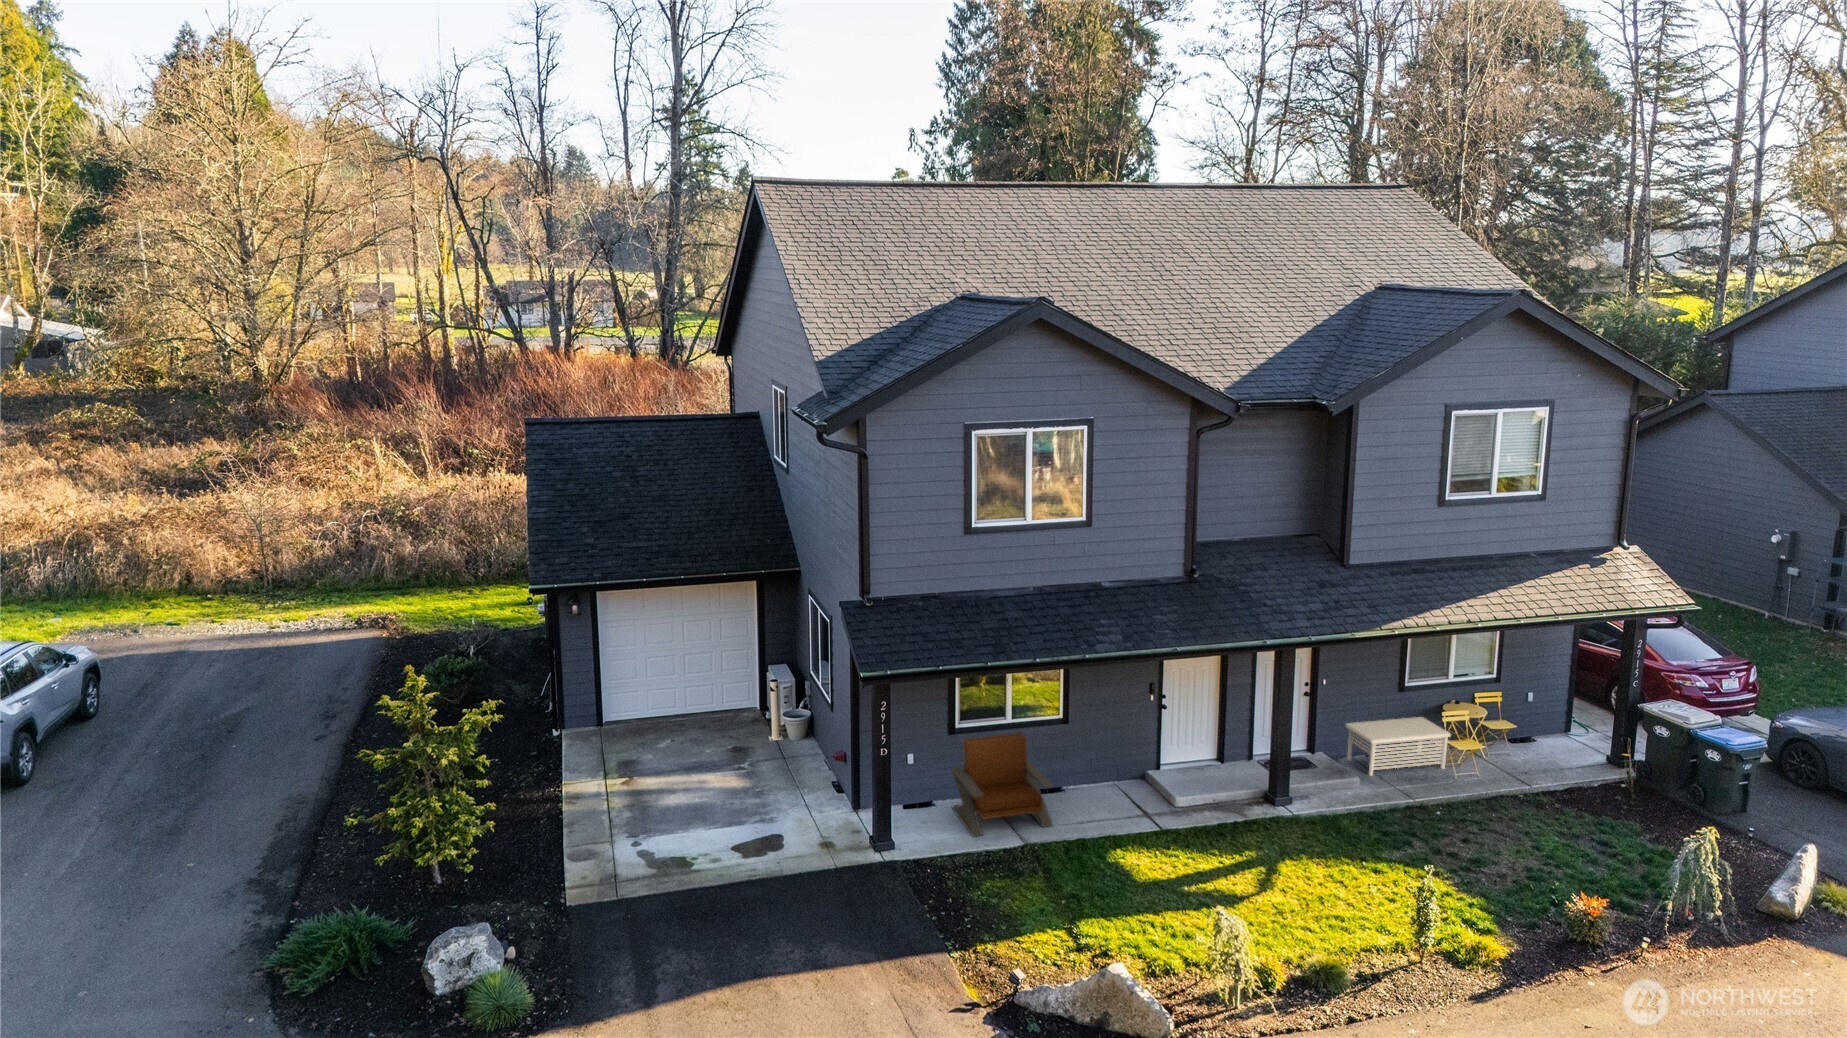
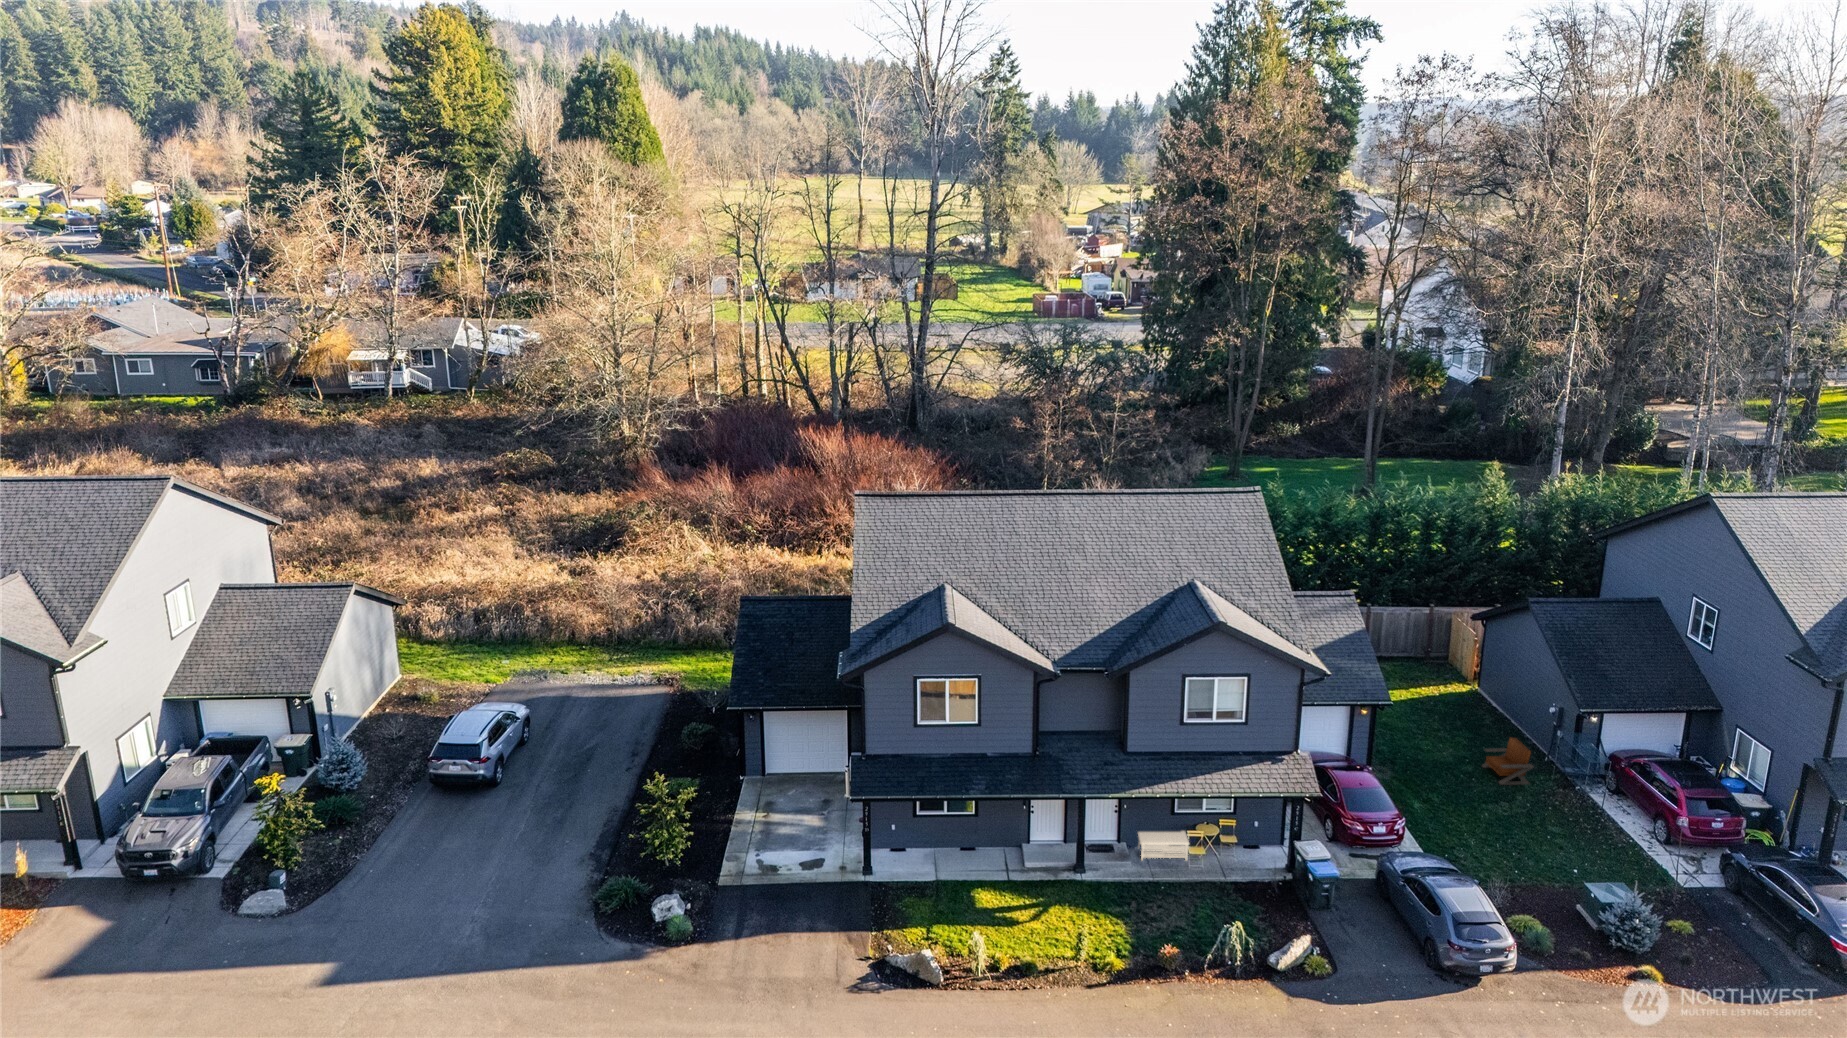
lounge chair: present [951,732,1053,837] -> present [1482,738,1533,785]

